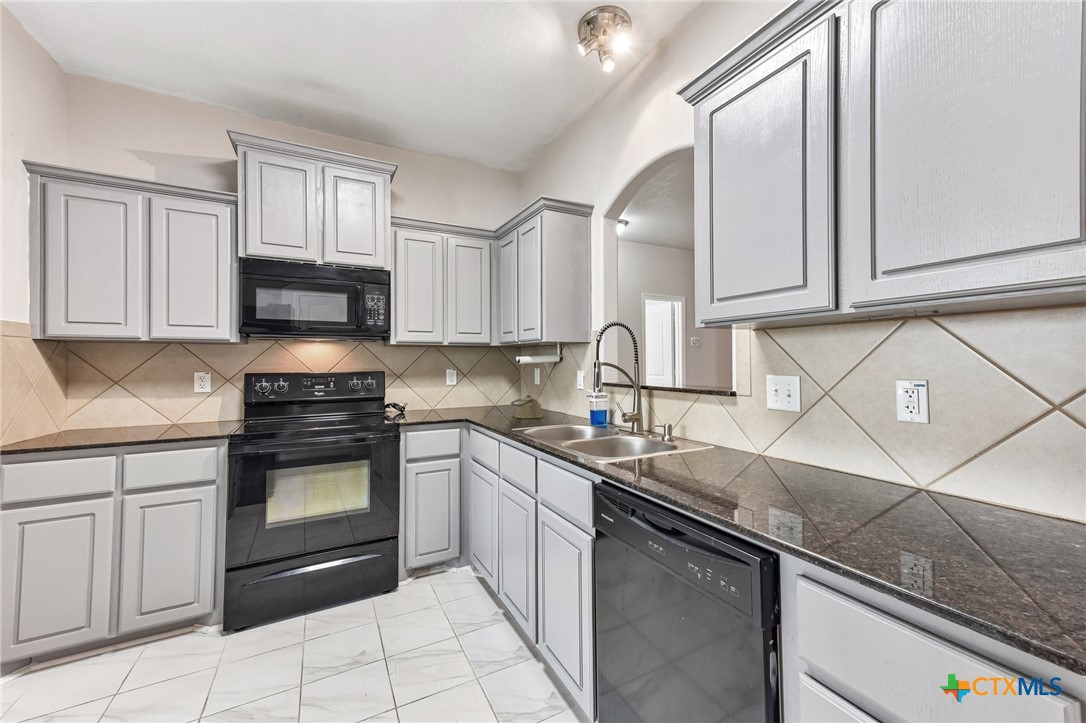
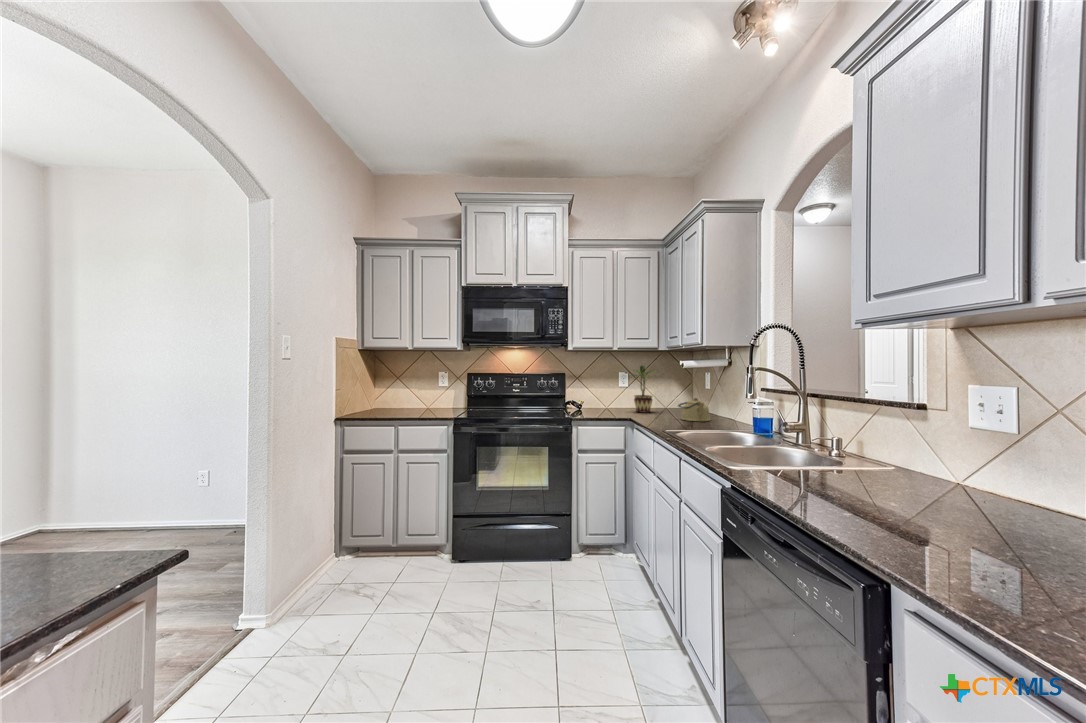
potted plant: none [457,362,489,413] -> present [634,366,655,412]

